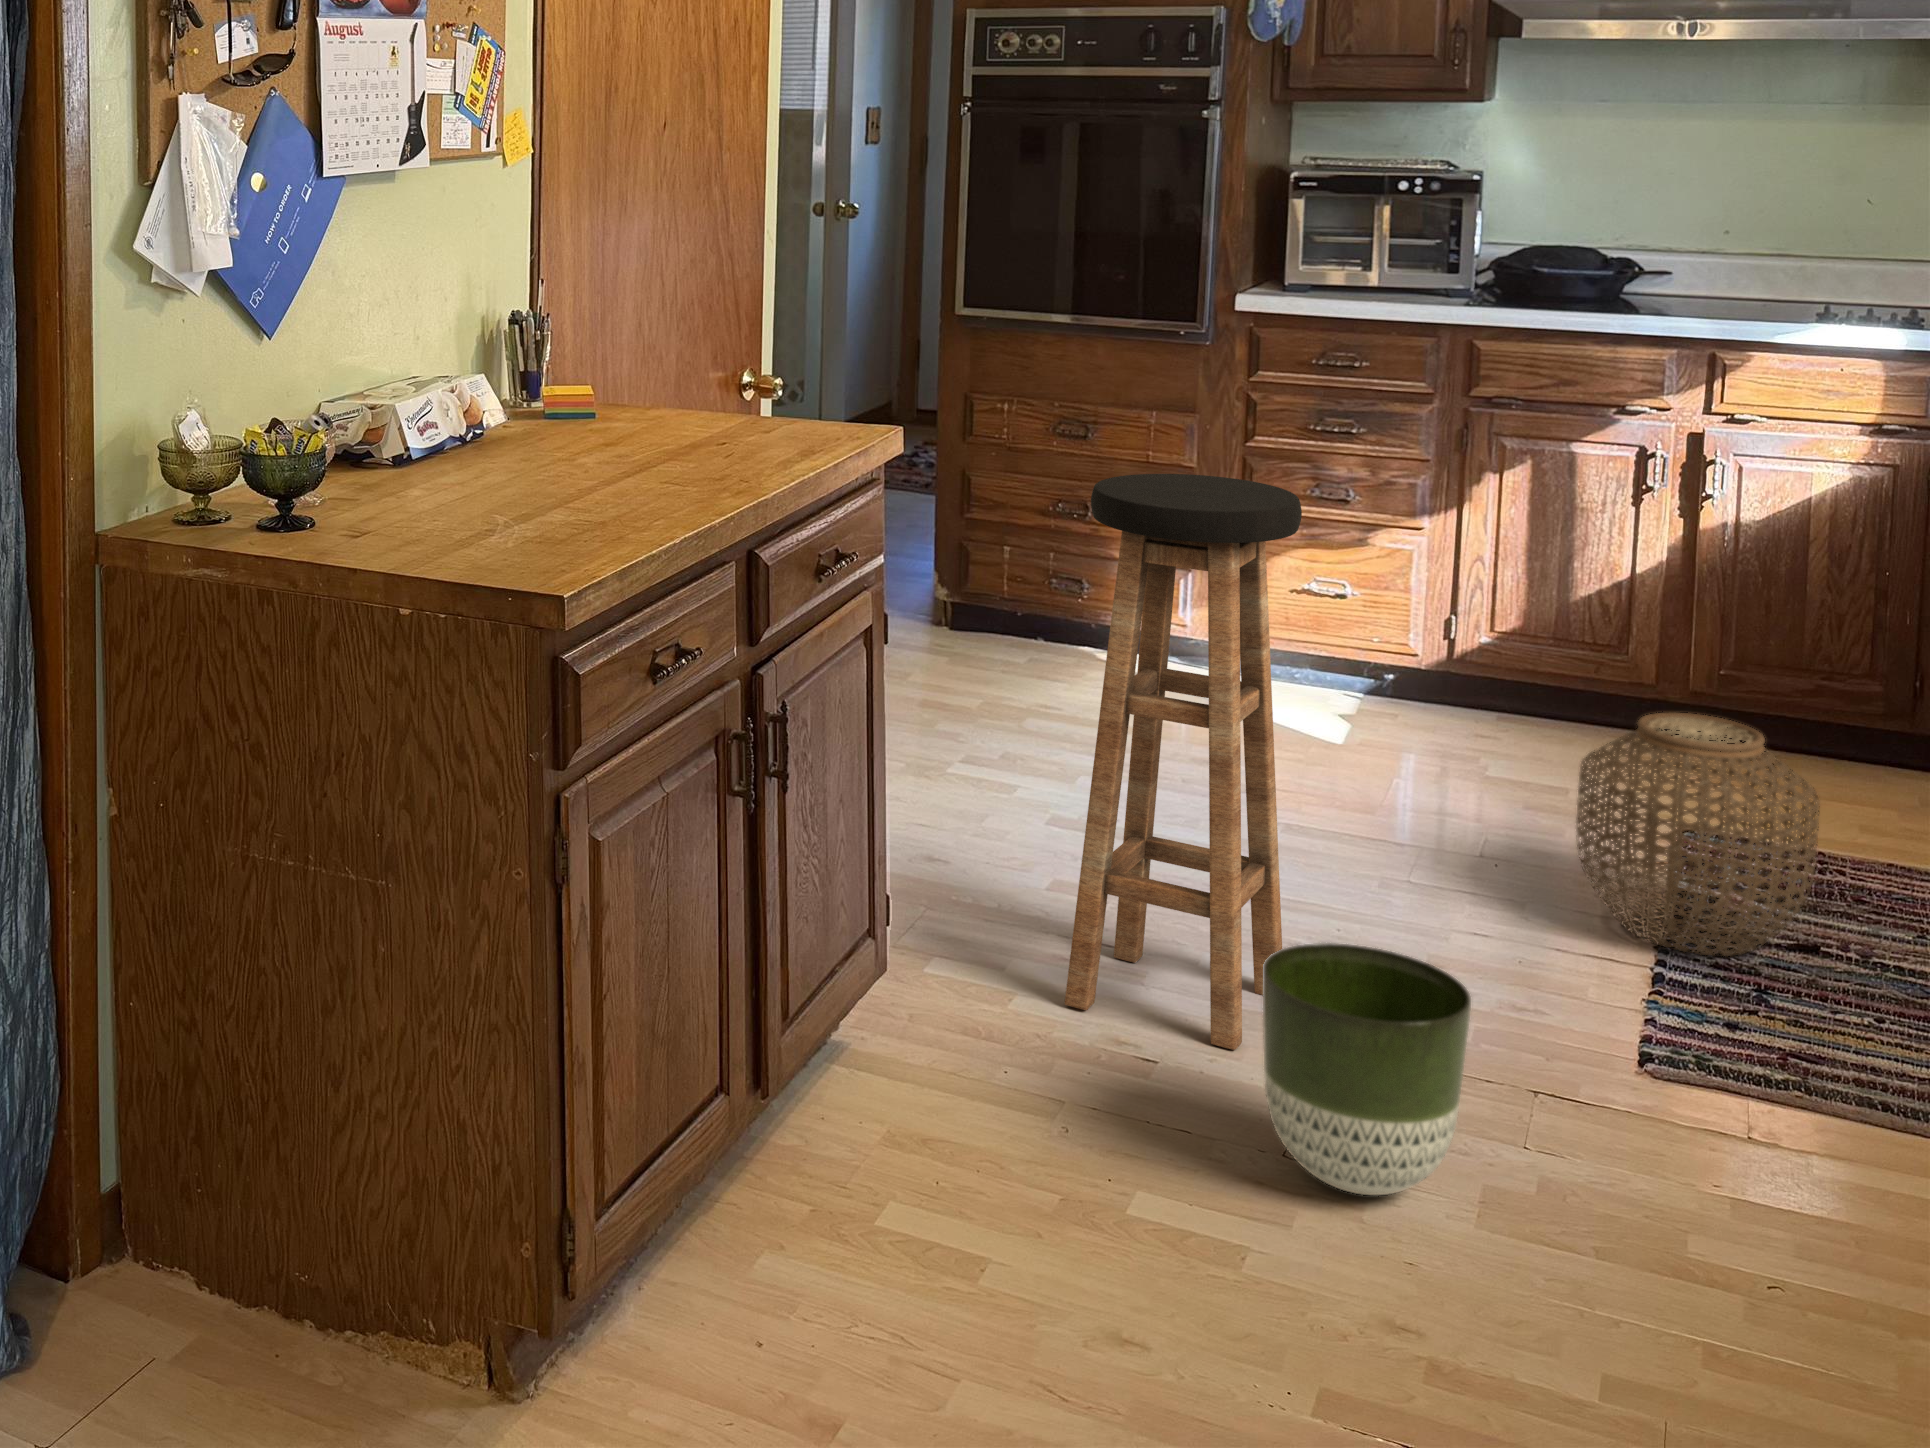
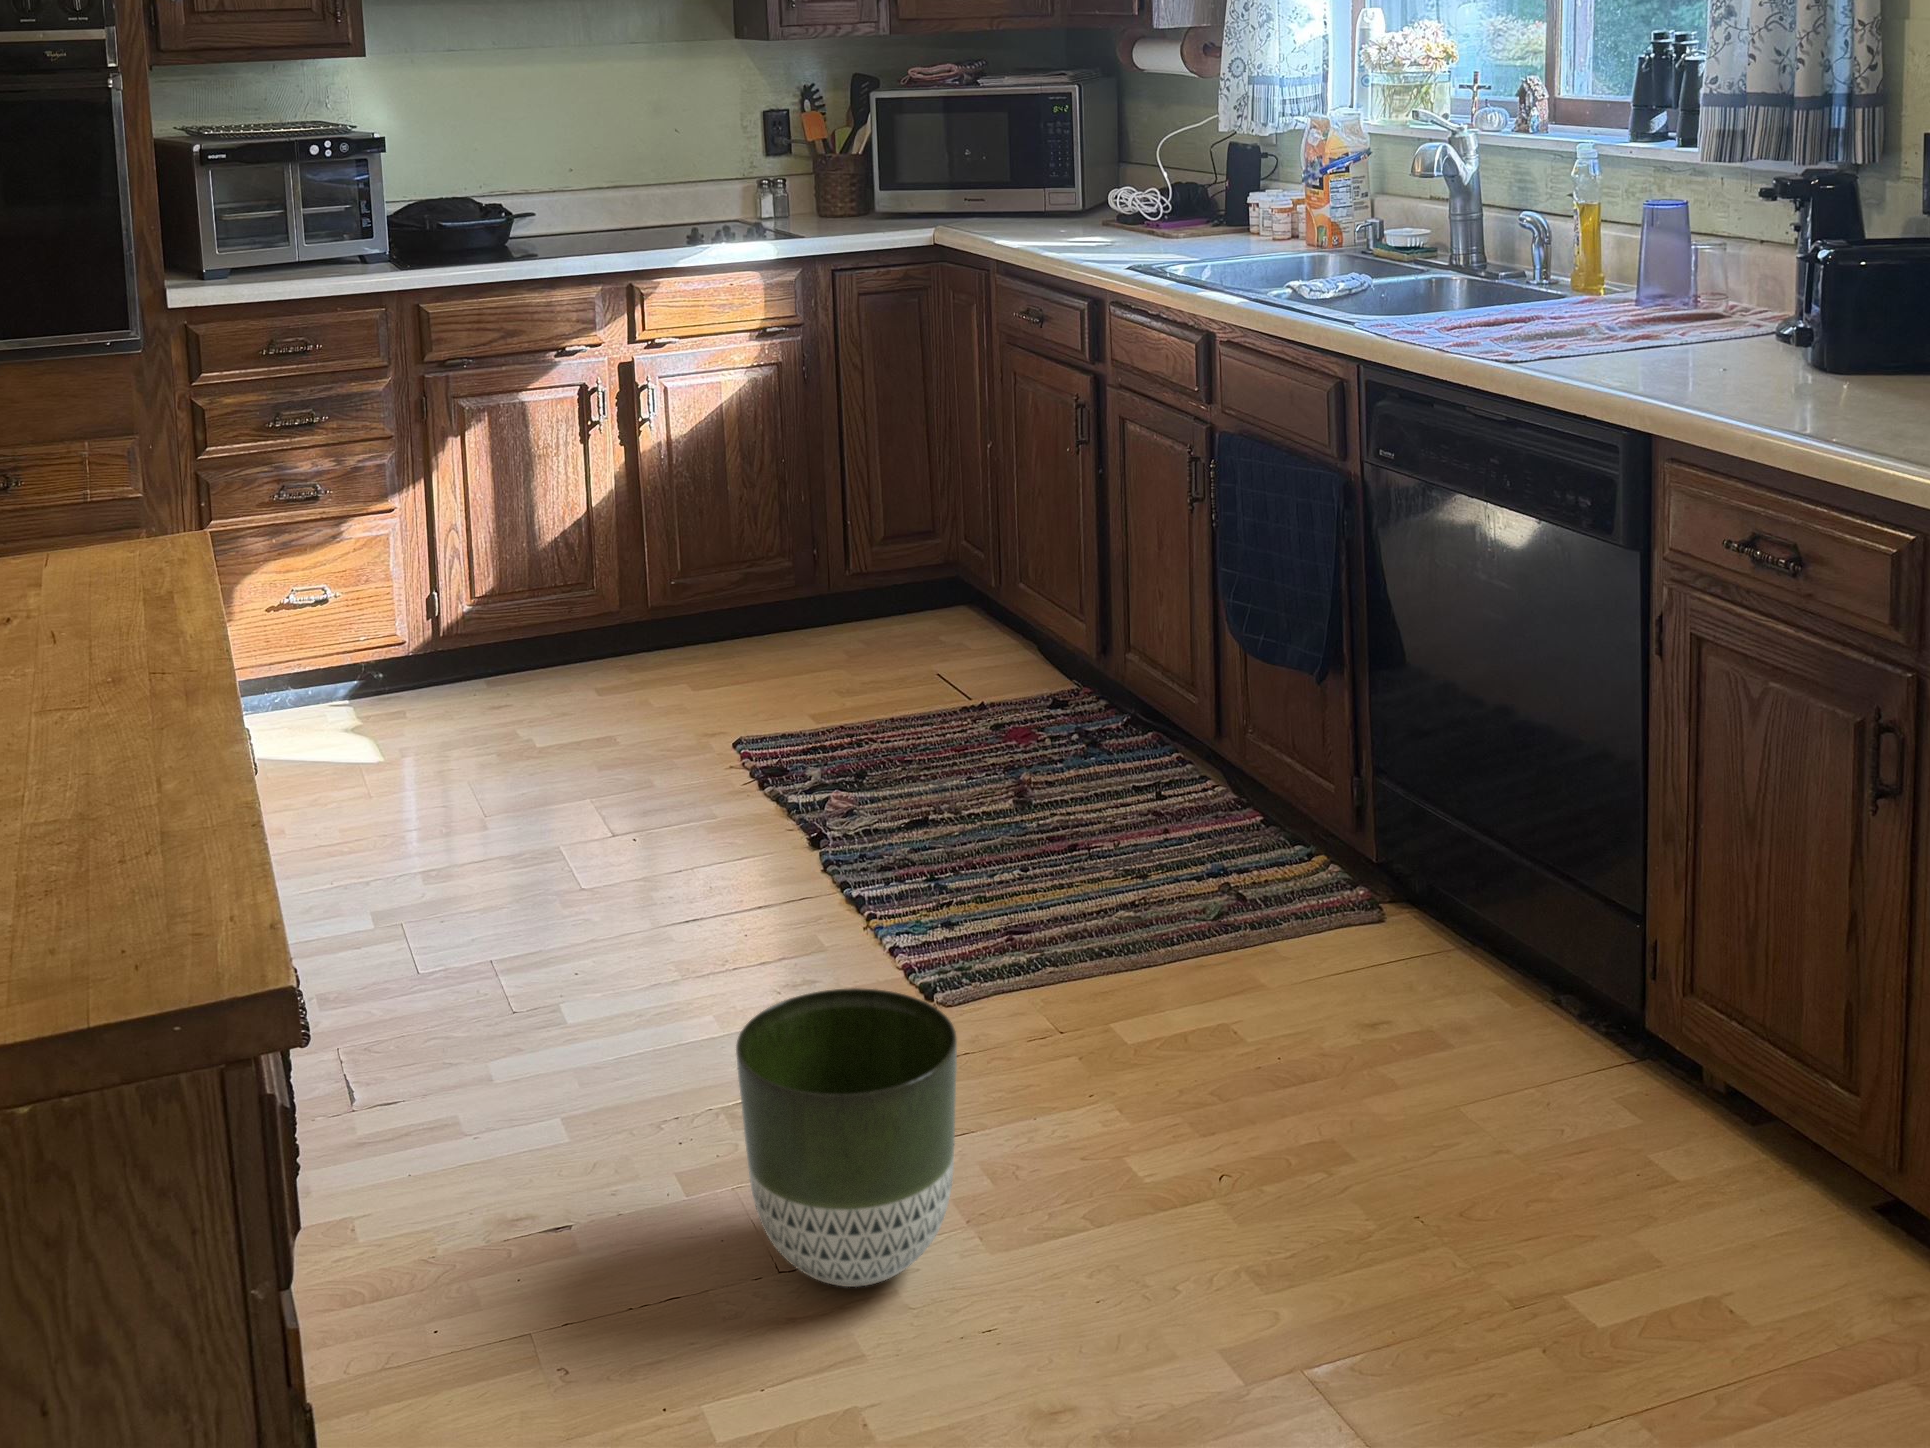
bar stool: present [1065,474,1302,1050] -> none [338,494,615,1203]
woven basket: present [1576,713,1820,956] -> none [722,630,925,866]

